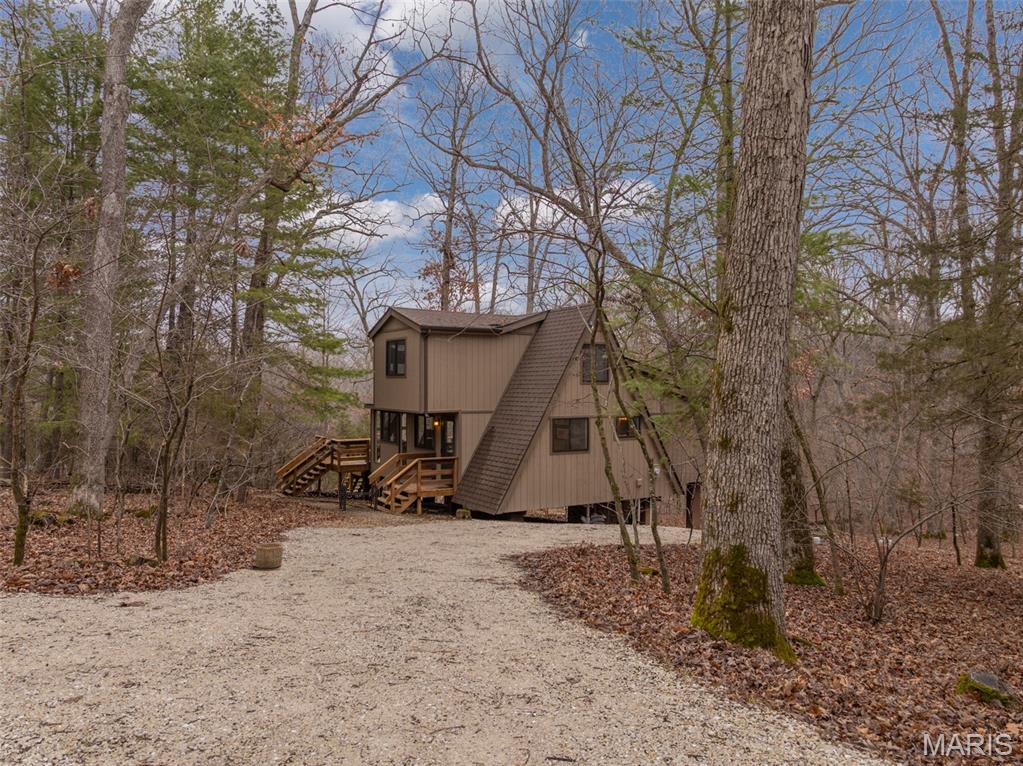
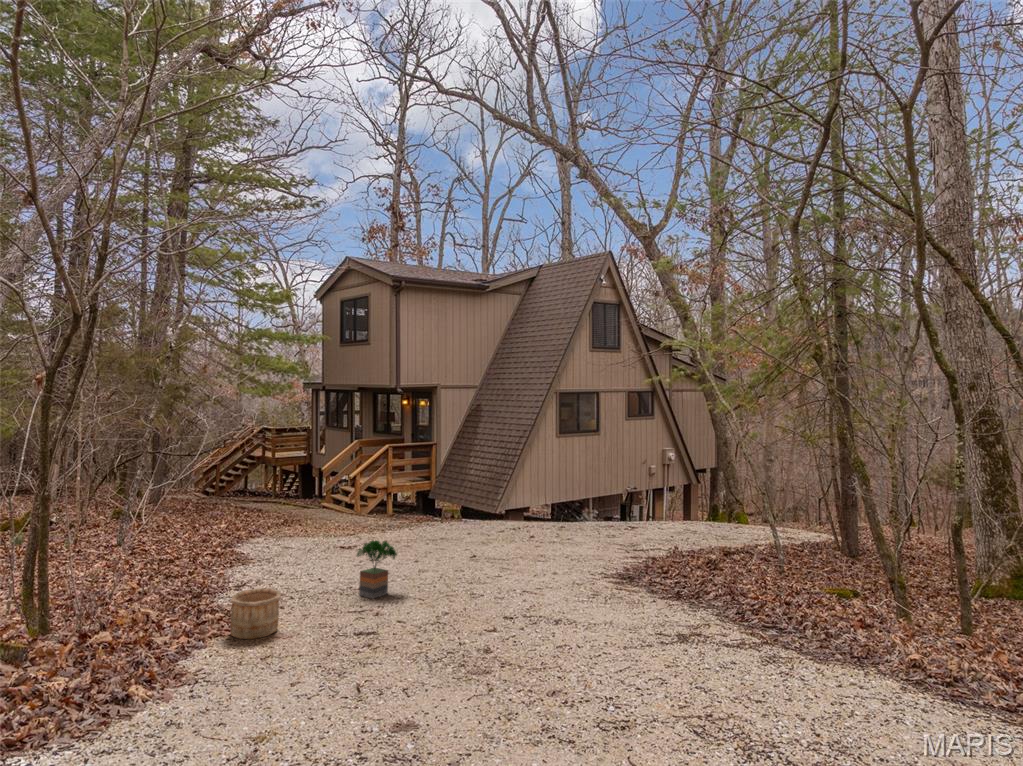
bench: present [339,484,378,511] -> none [285,479,336,514]
potted tree: none [338,522,365,558] -> present [357,541,397,599]

